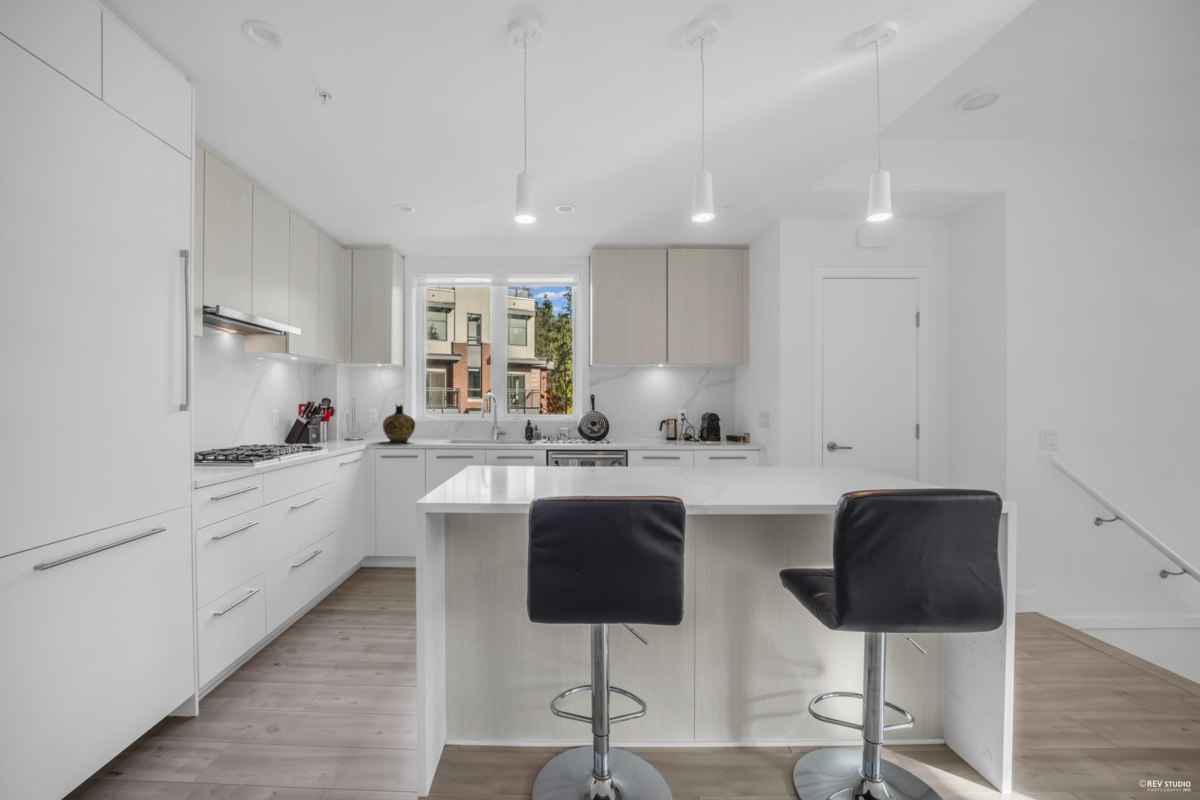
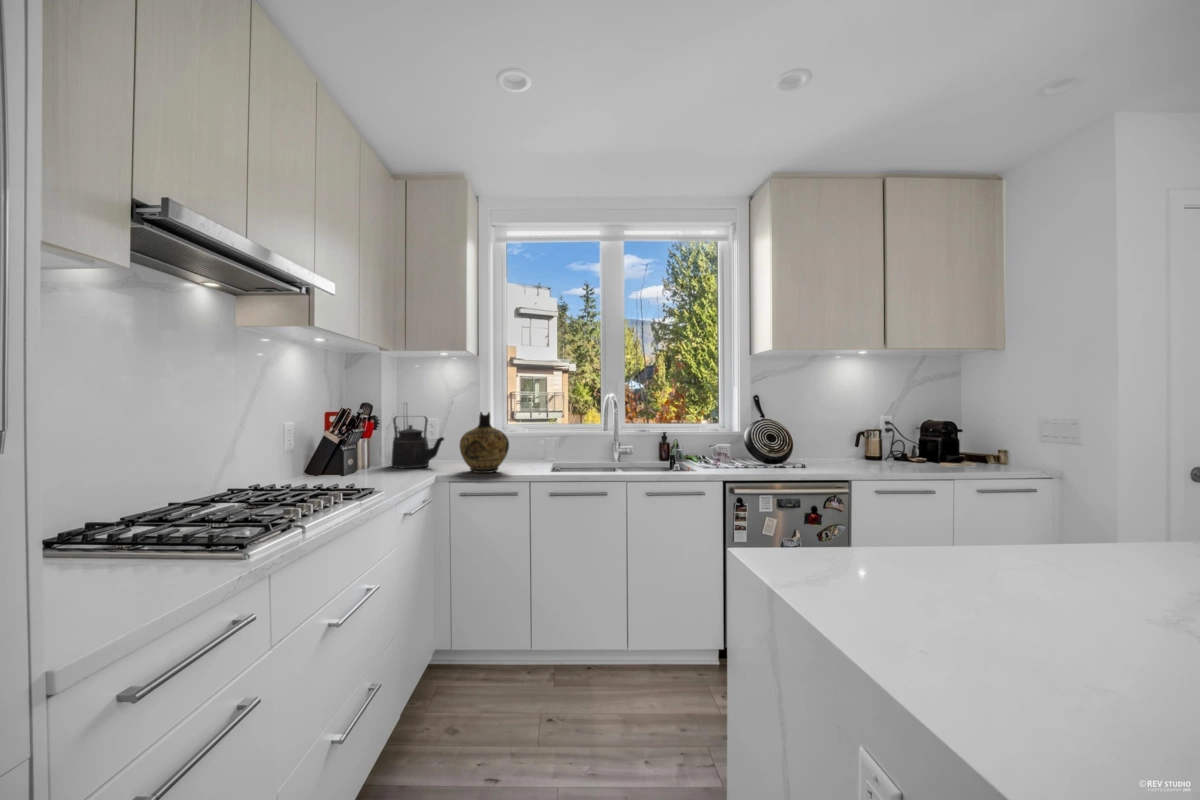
kettle: none [341,407,376,440] -> present [392,416,444,468]

